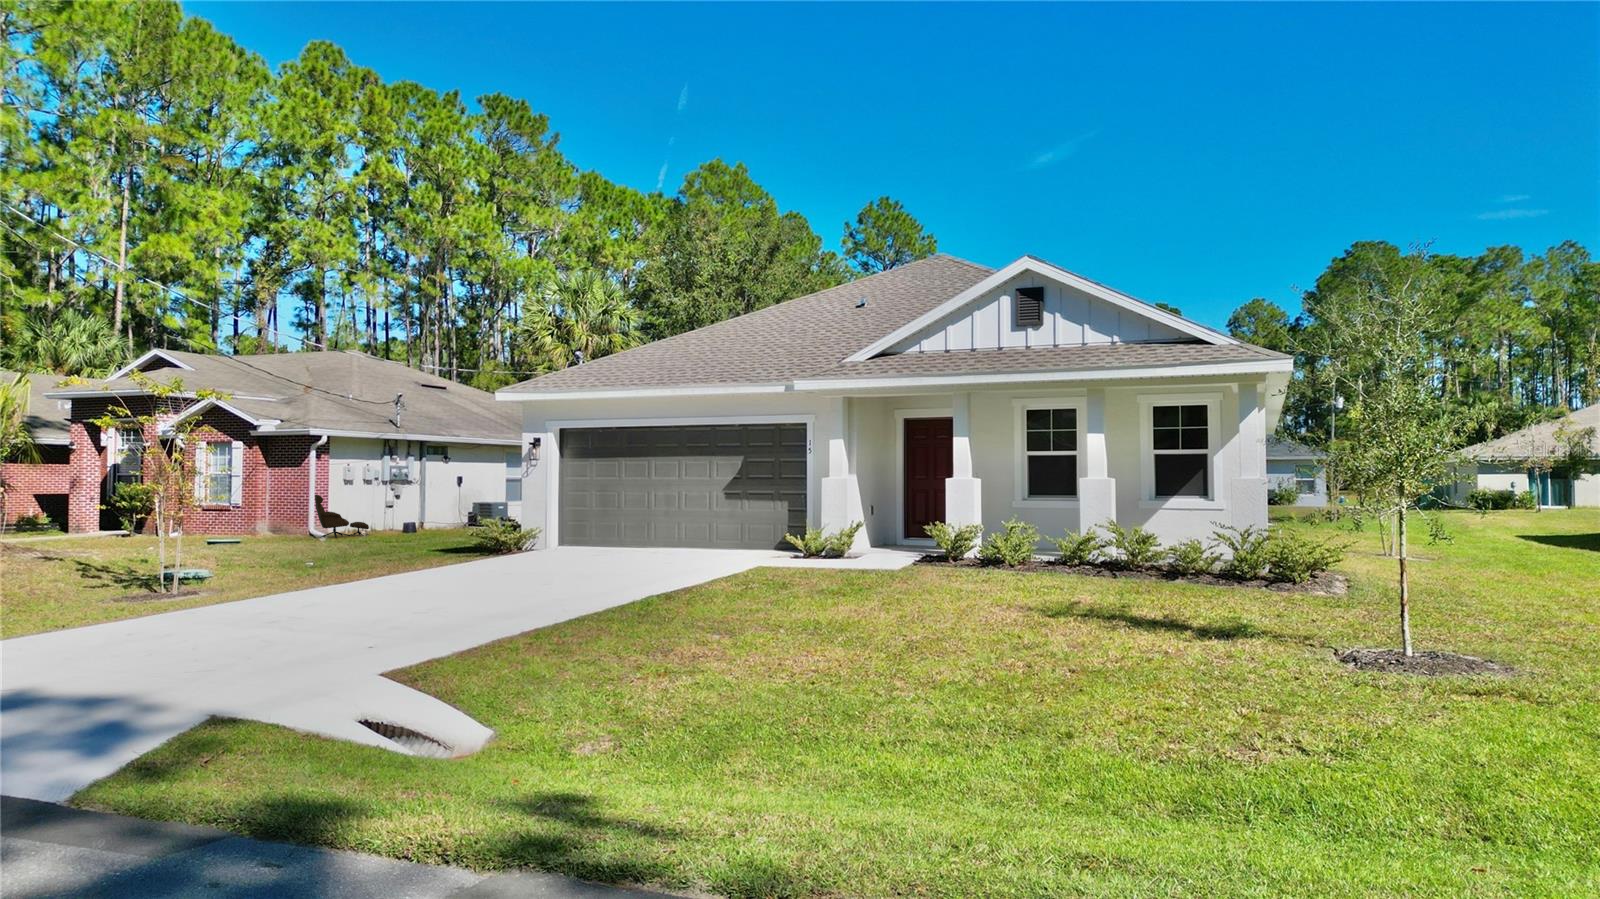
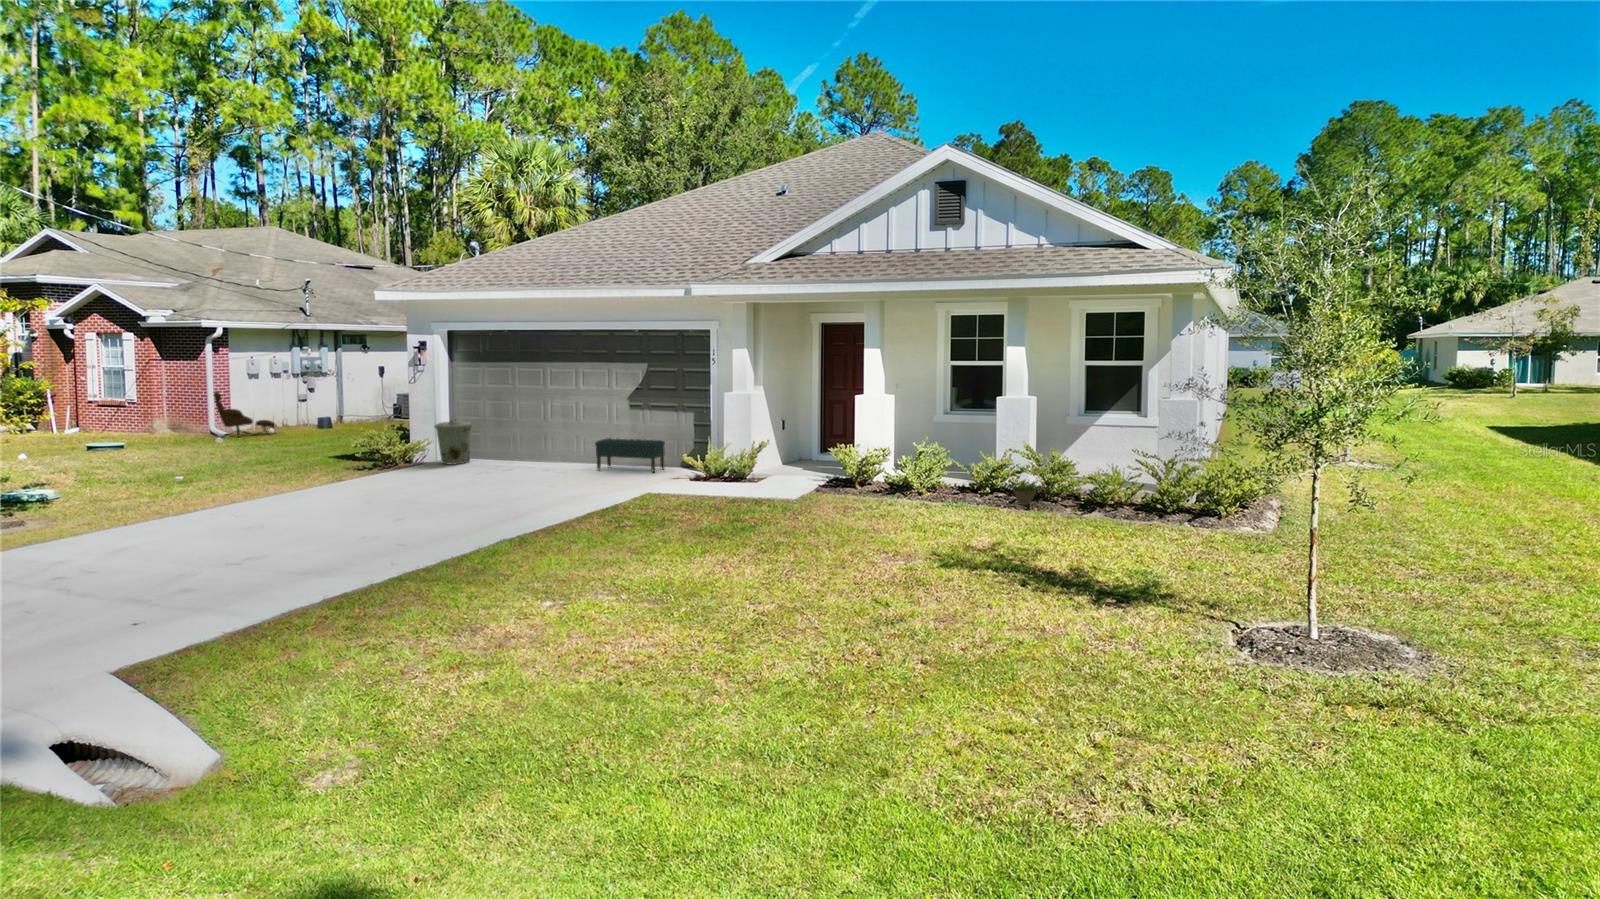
trash can: none [544,511,579,553] -> present [434,419,472,465]
bench: none [699,526,764,557] -> present [595,438,665,473]
decorative plant: none [1095,550,1136,573] -> present [1008,480,1043,505]

